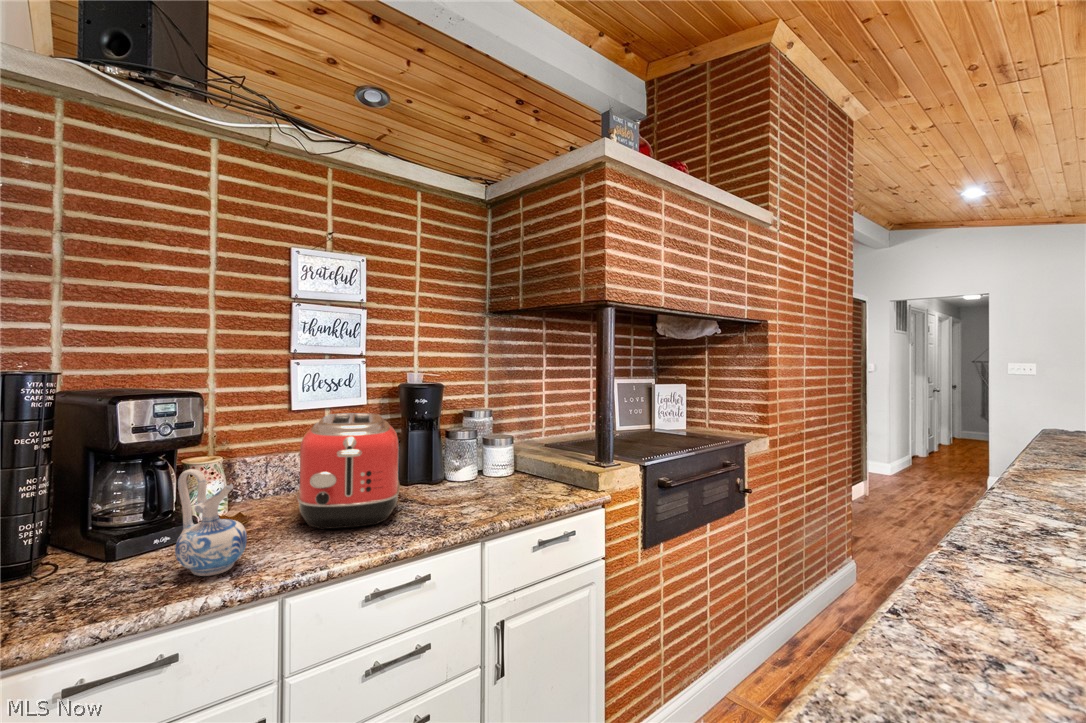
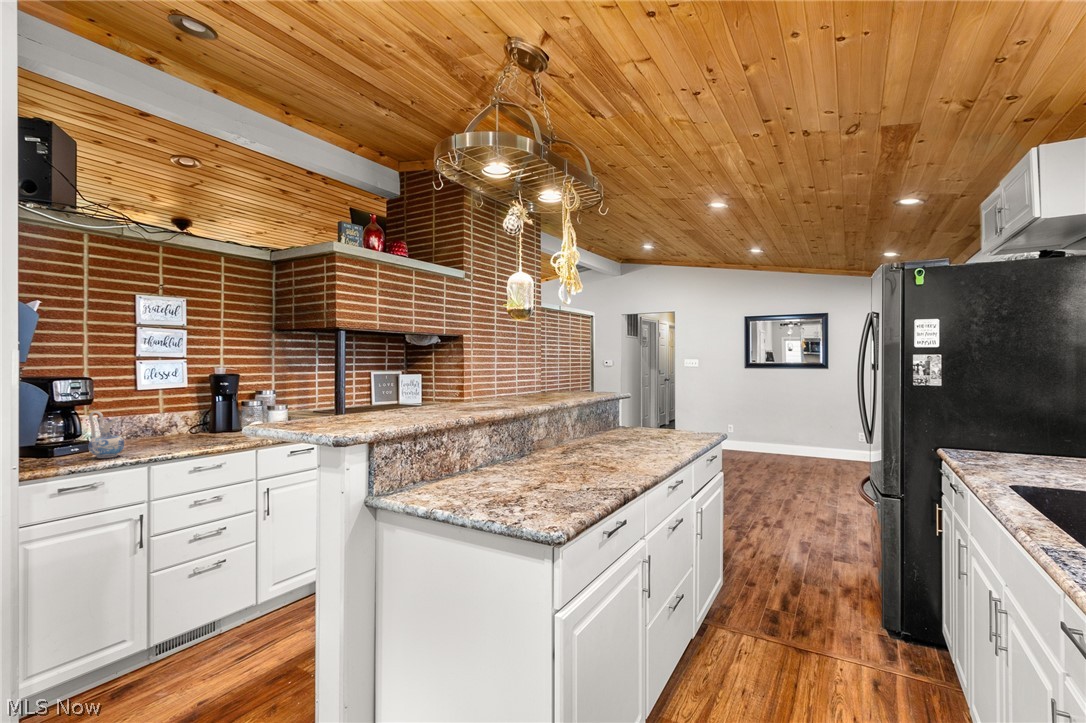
toaster: present [297,413,400,529] -> none [146,390,207,447]

